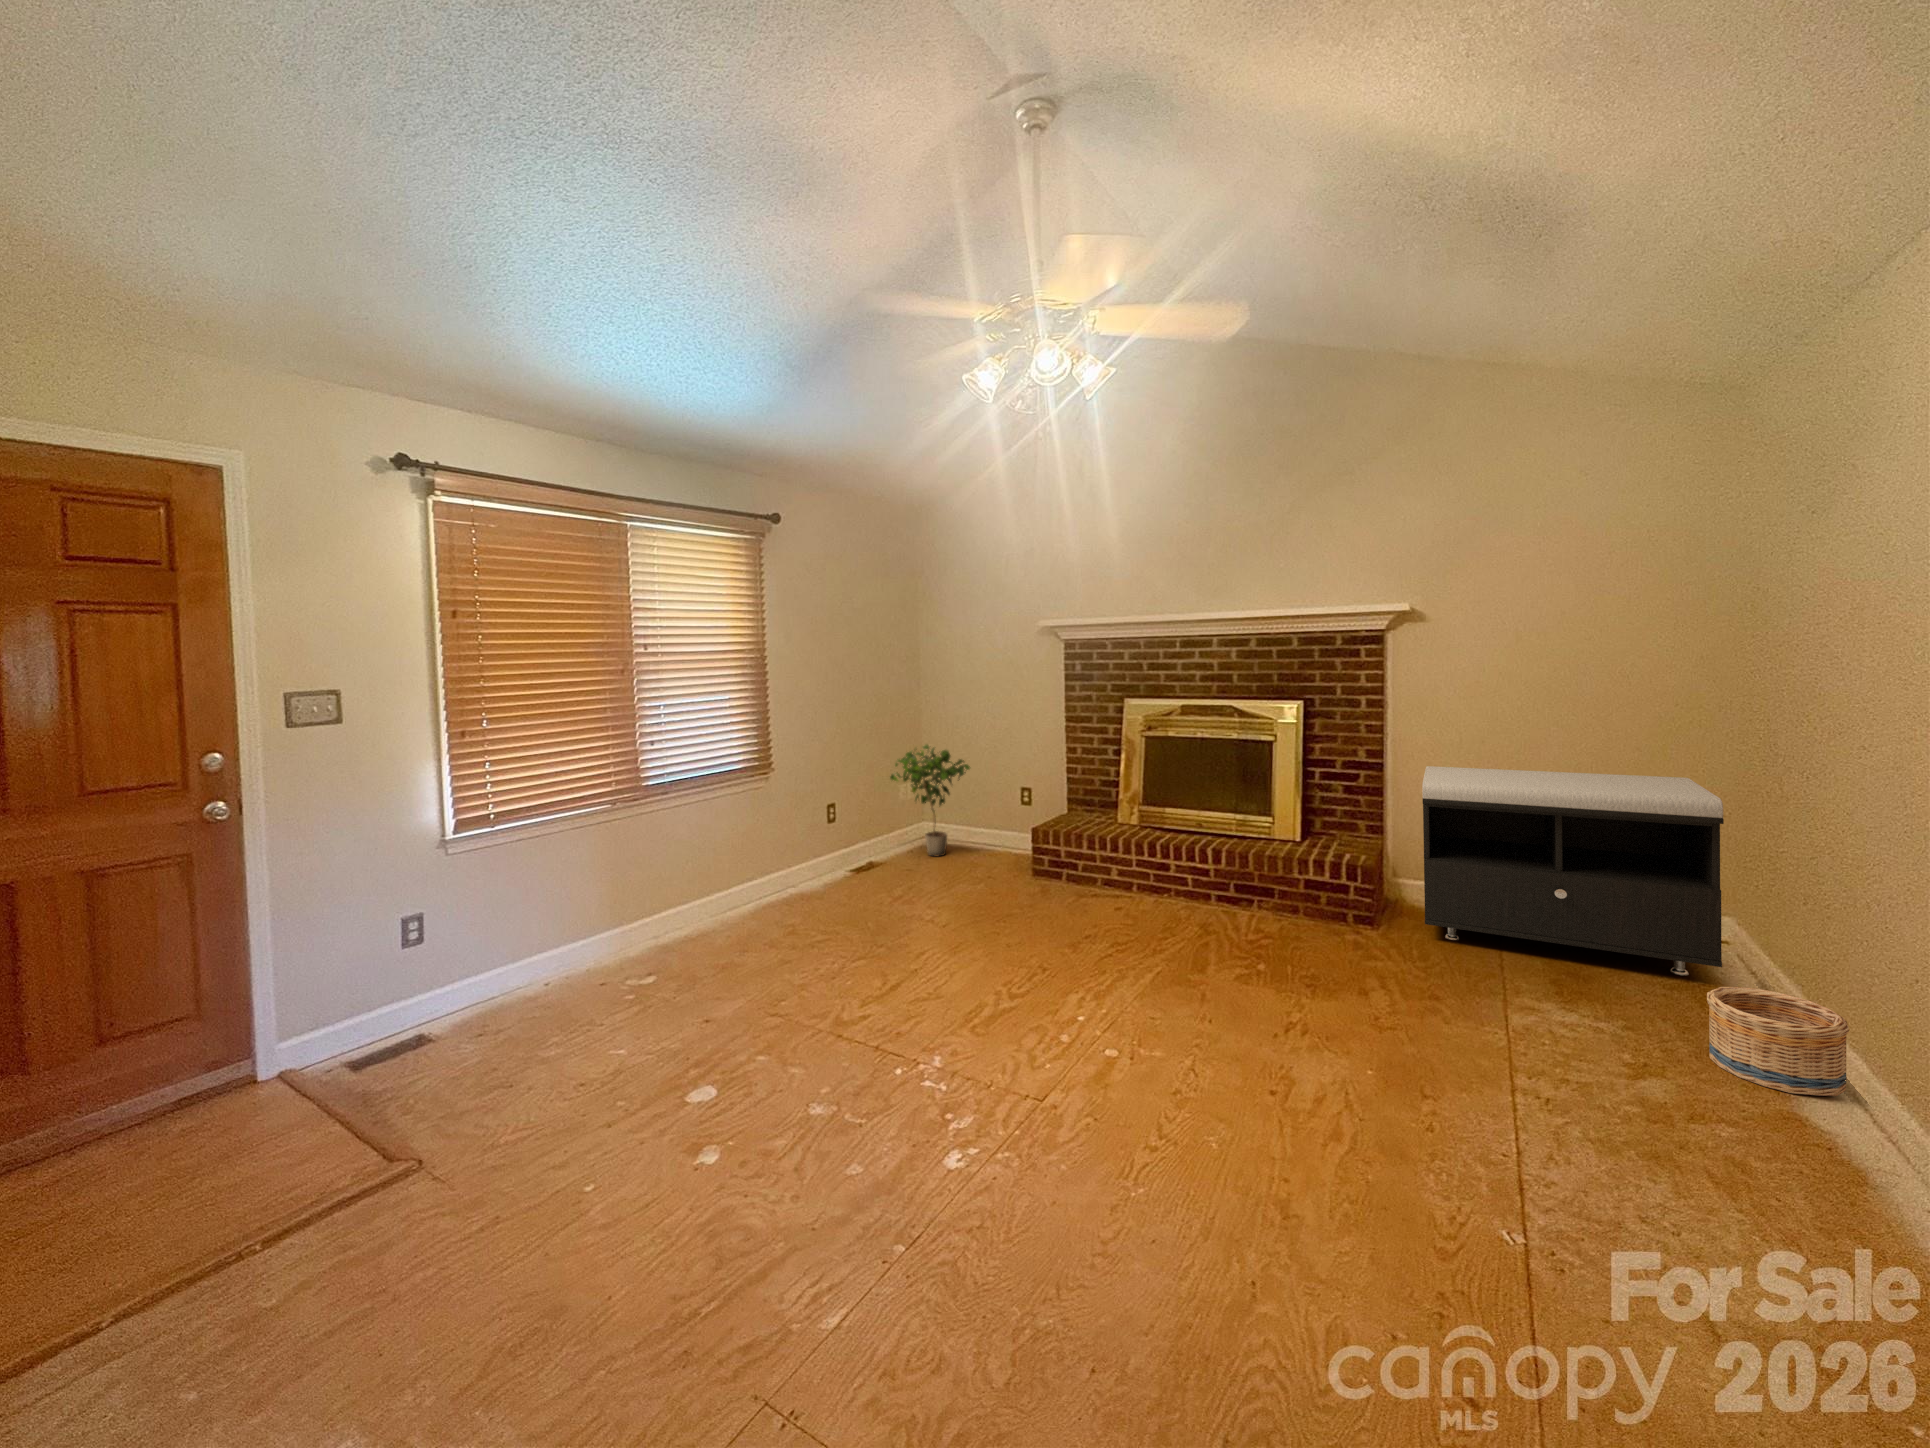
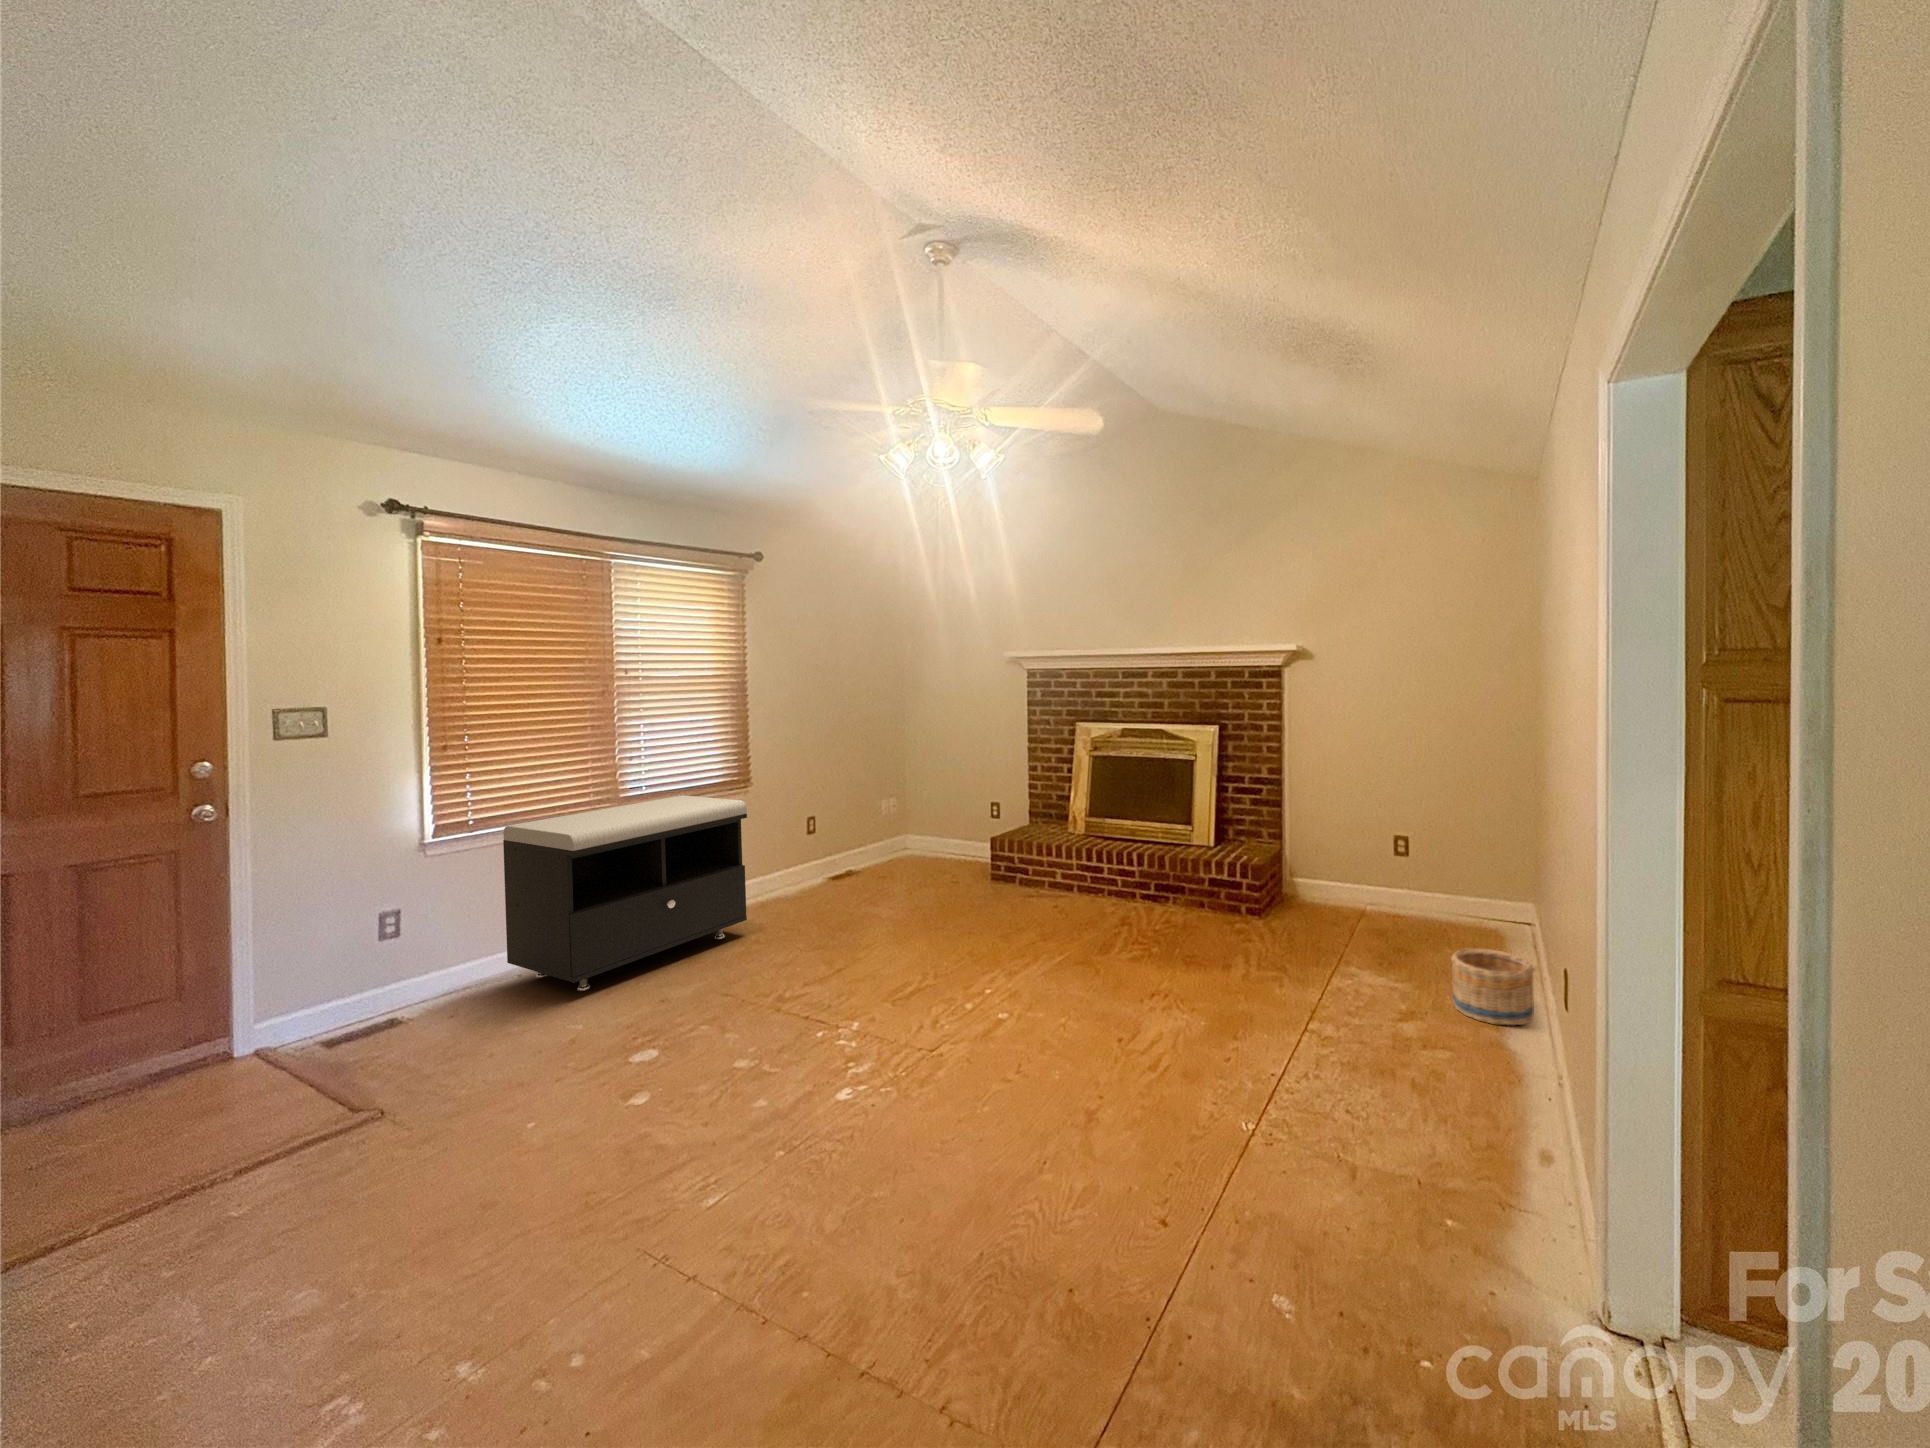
potted plant: present [890,745,970,856] -> none [870,763,942,866]
storage bench: present [1422,766,1724,976] -> present [503,795,747,991]

